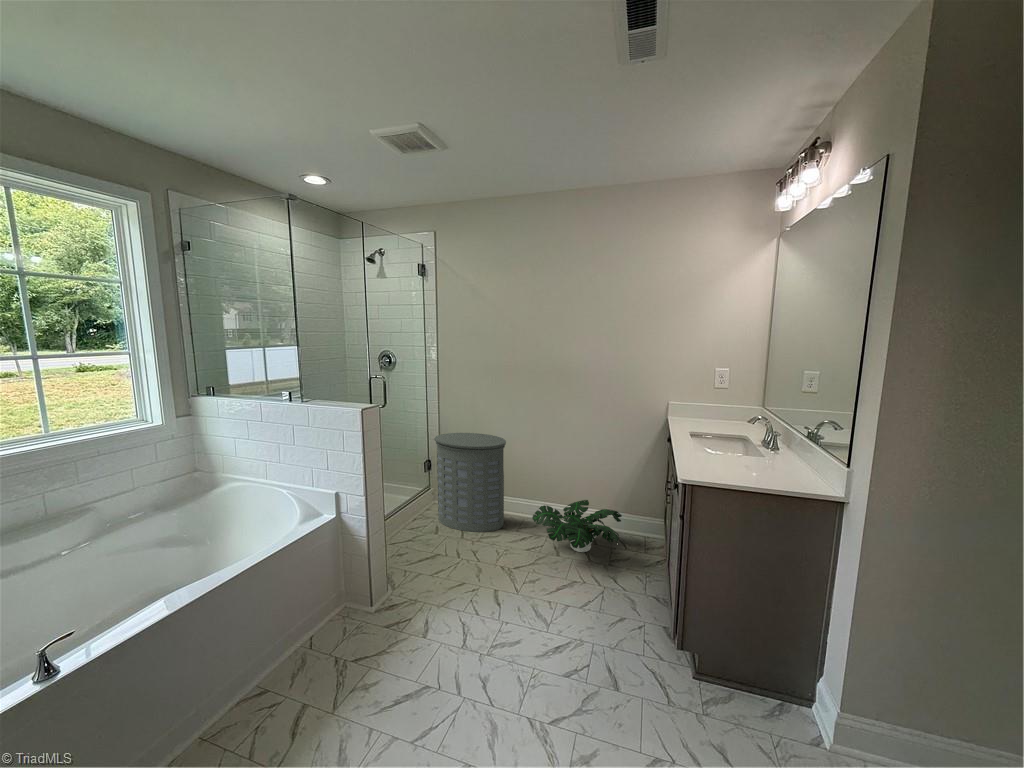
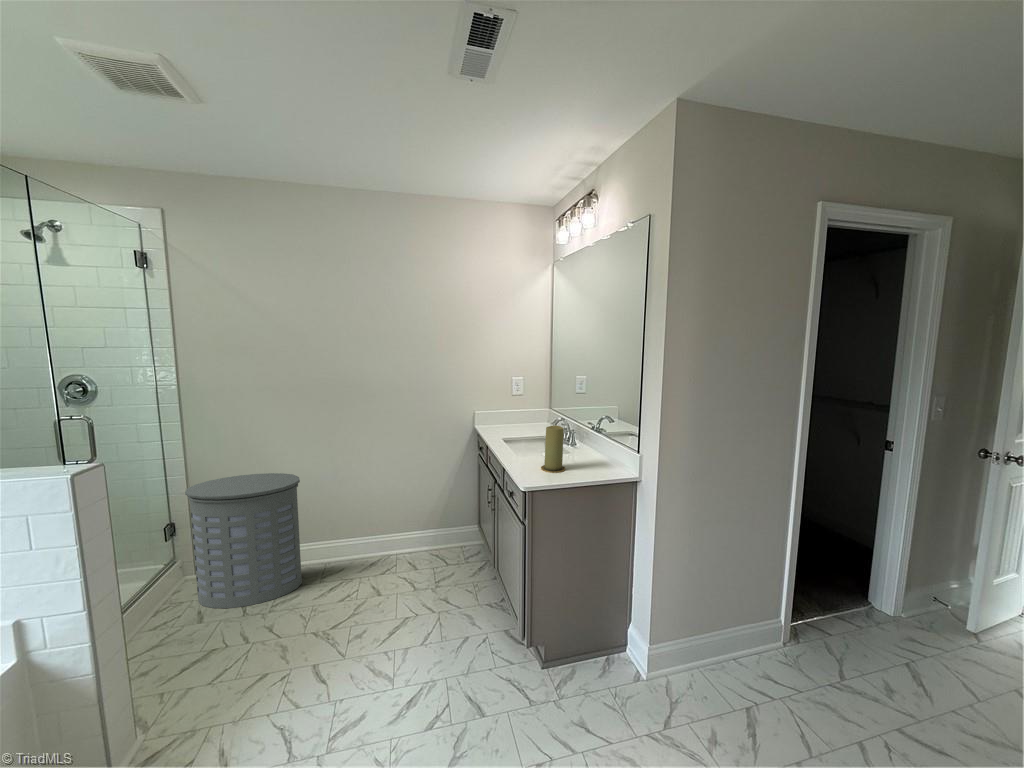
candle: none [712,421,743,474] -> present [541,425,565,472]
potted plant: present [532,500,622,552] -> none [344,525,446,584]

